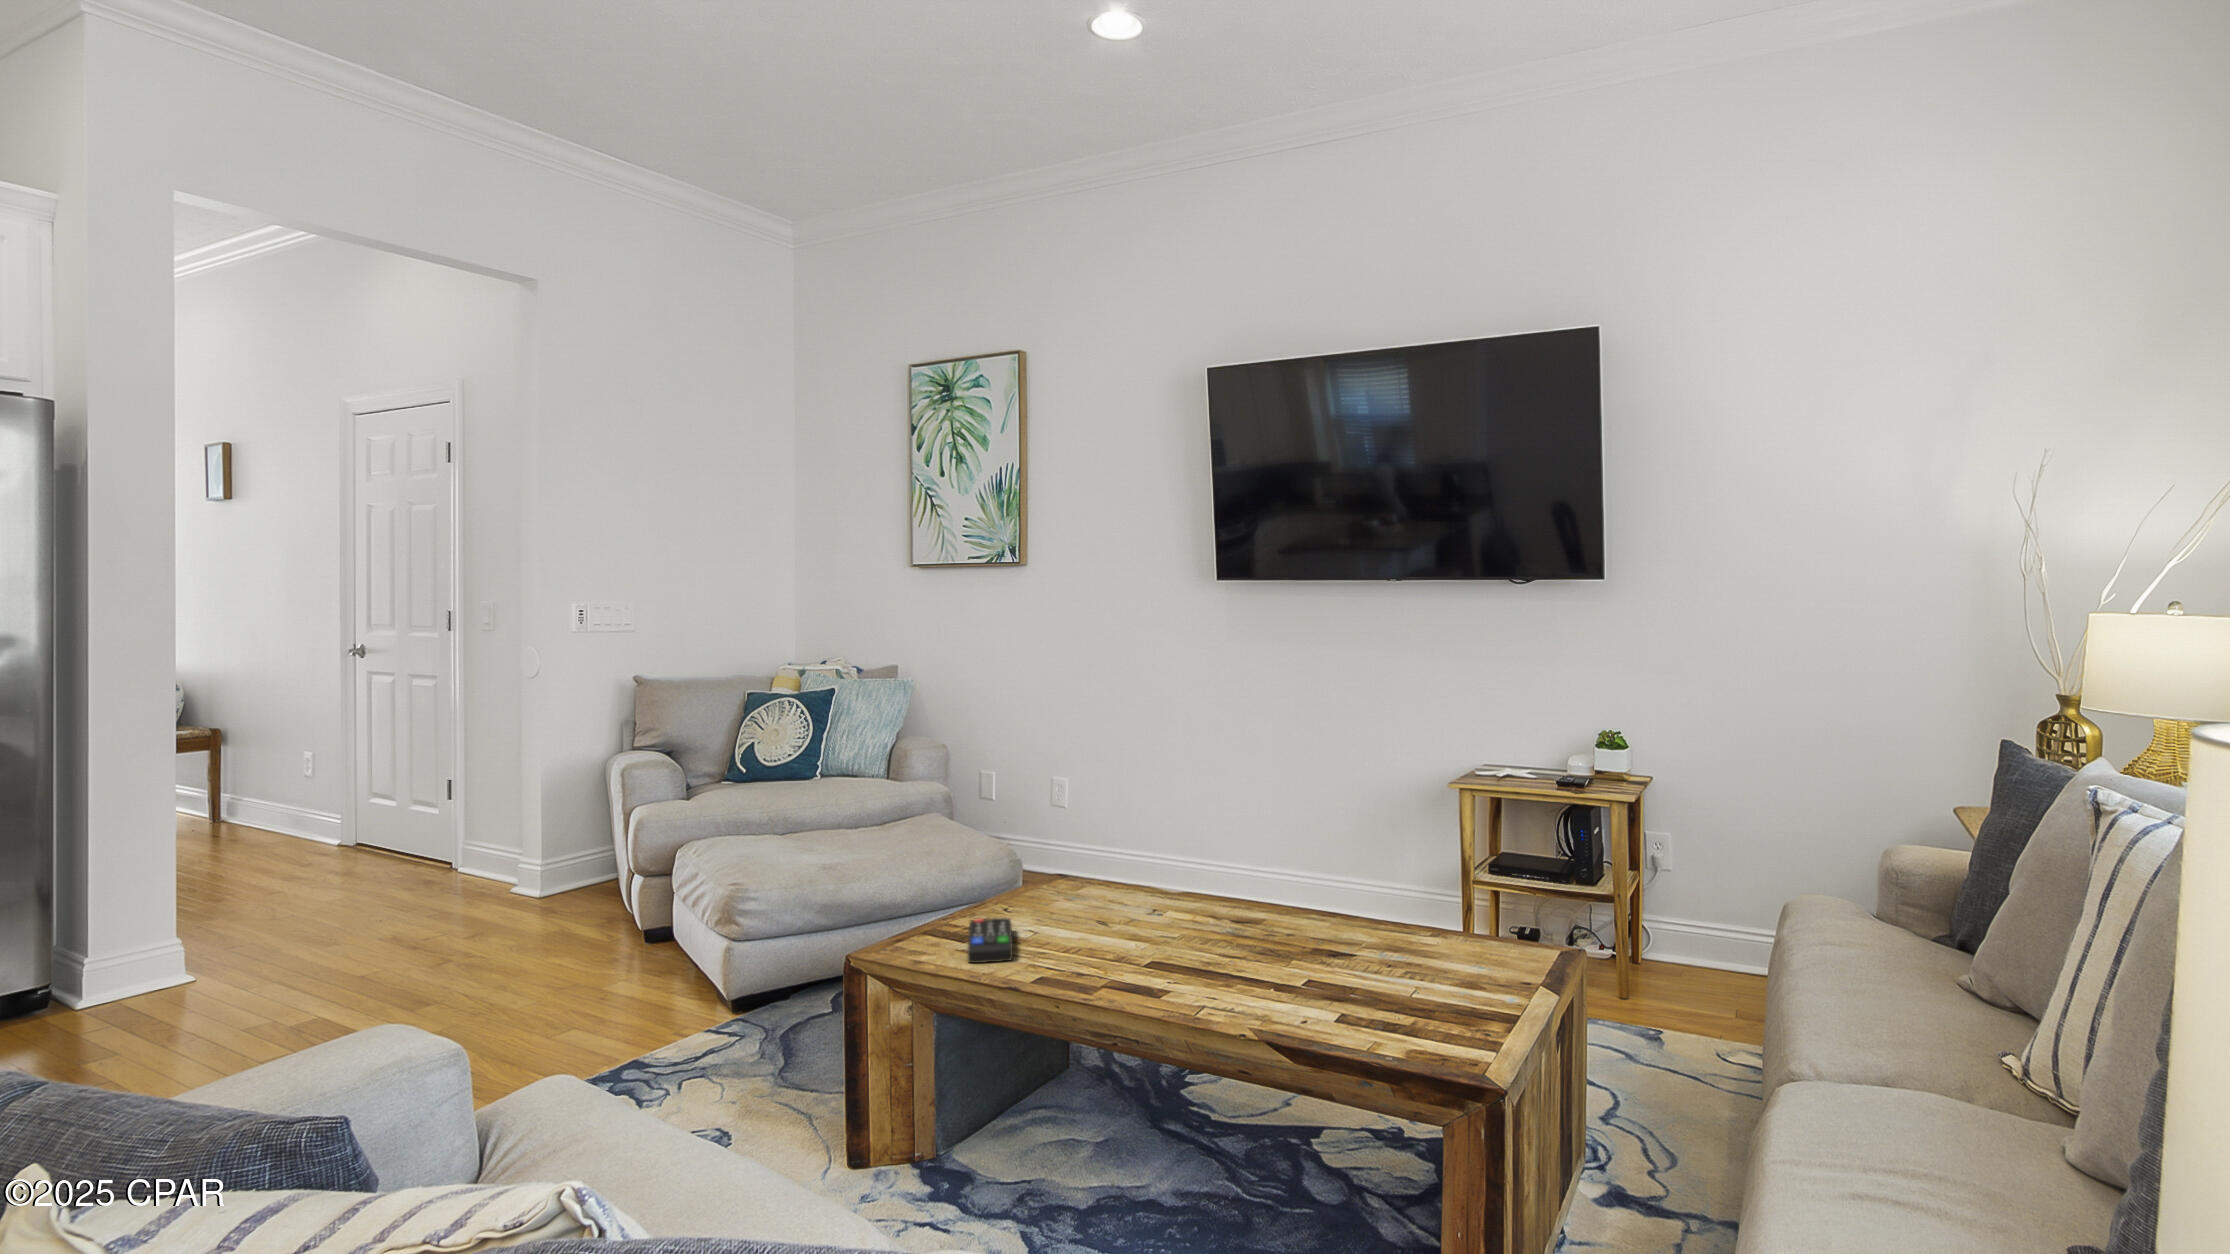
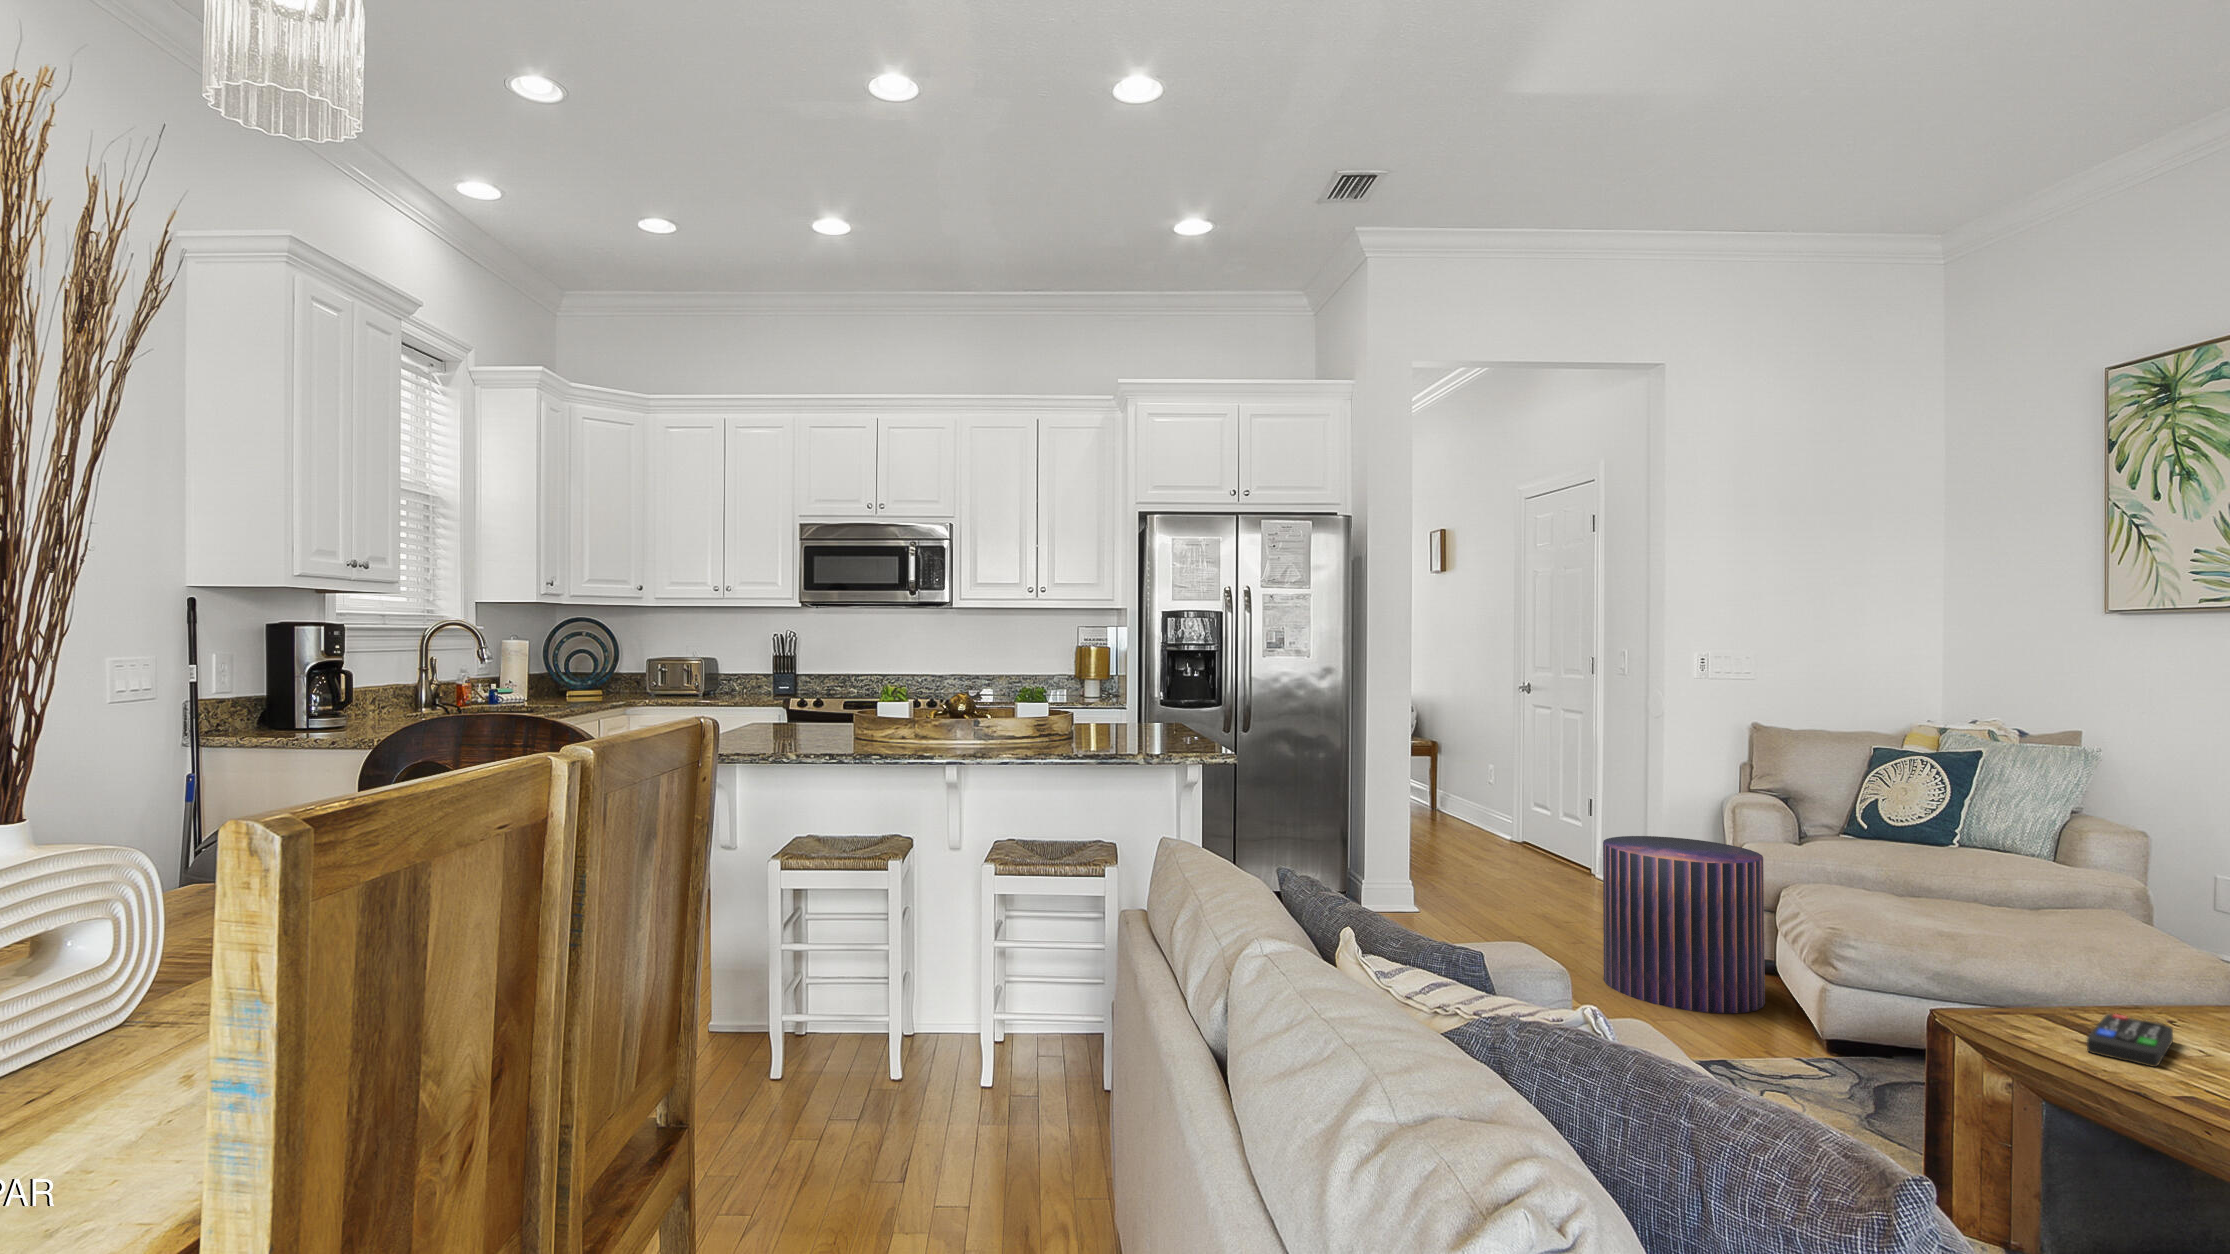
pouf: none [487,816,663,1016] -> present [1603,836,1765,1013]

